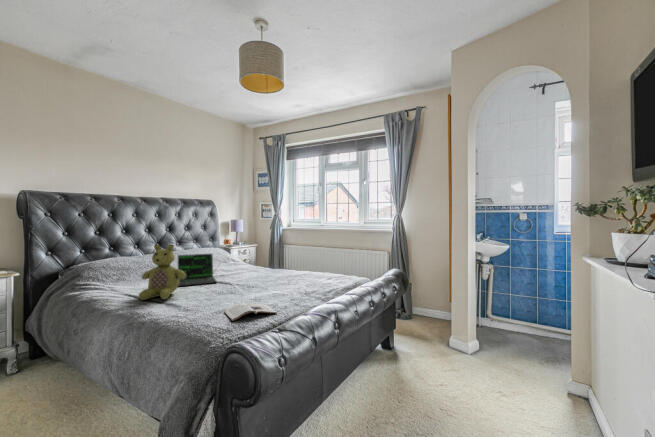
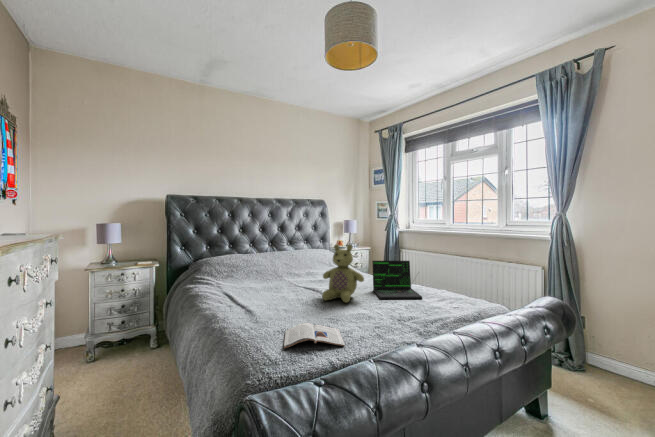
stuffed bear: present [139,244,186,300] -> present [322,244,364,302]
laptop: present [178,254,217,286] -> present [372,261,422,299]

